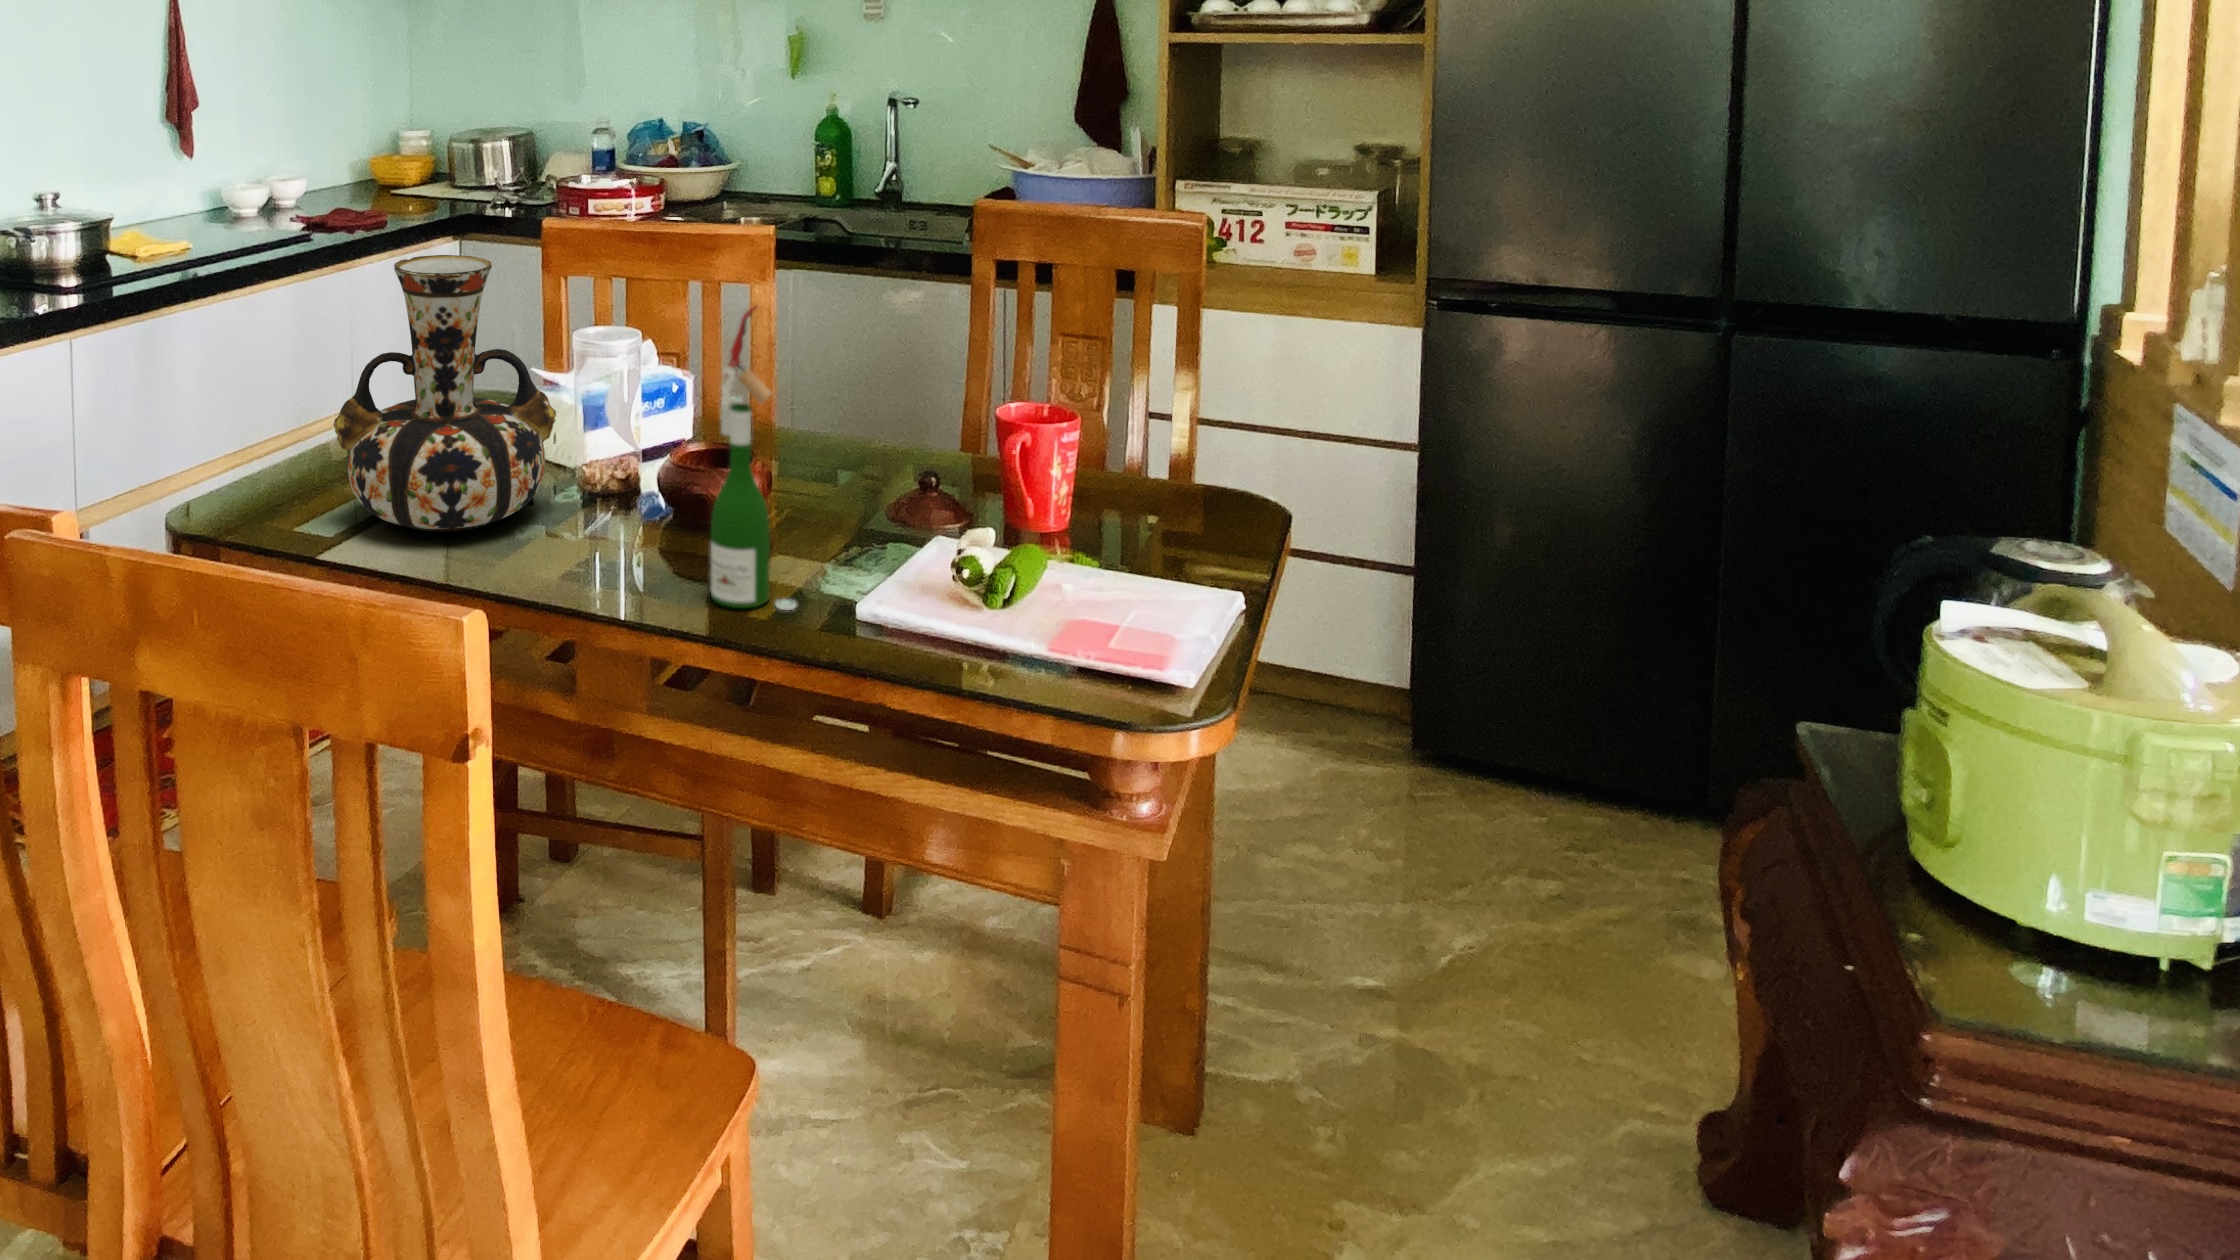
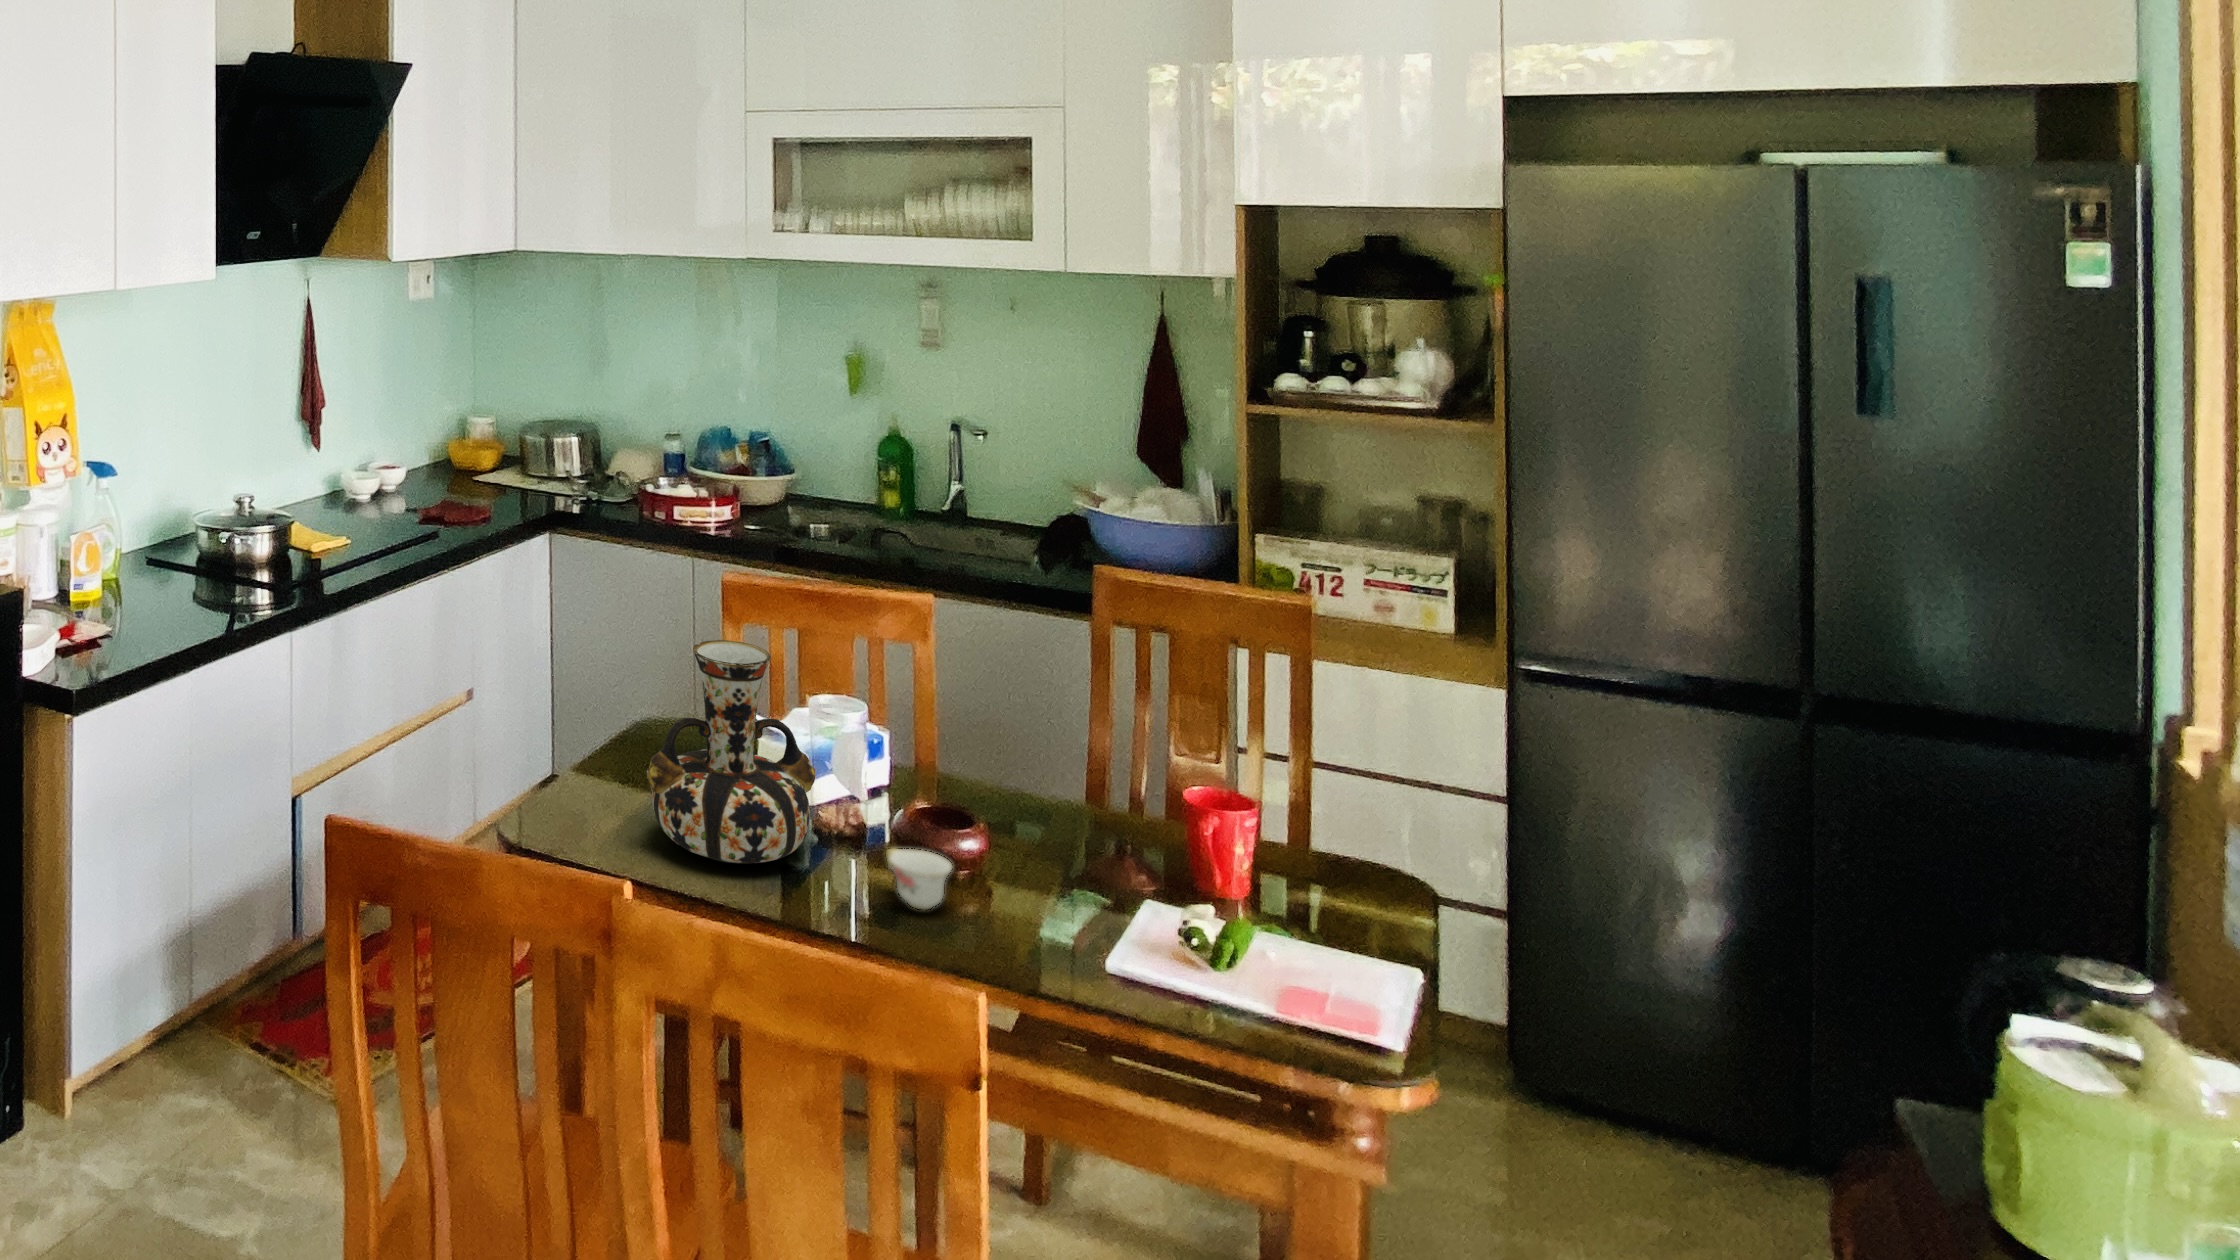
wine bottle: present [711,306,796,610] -> none [985,719,1058,954]
teacup: none [609,496,688,569] -> present [886,849,952,910]

